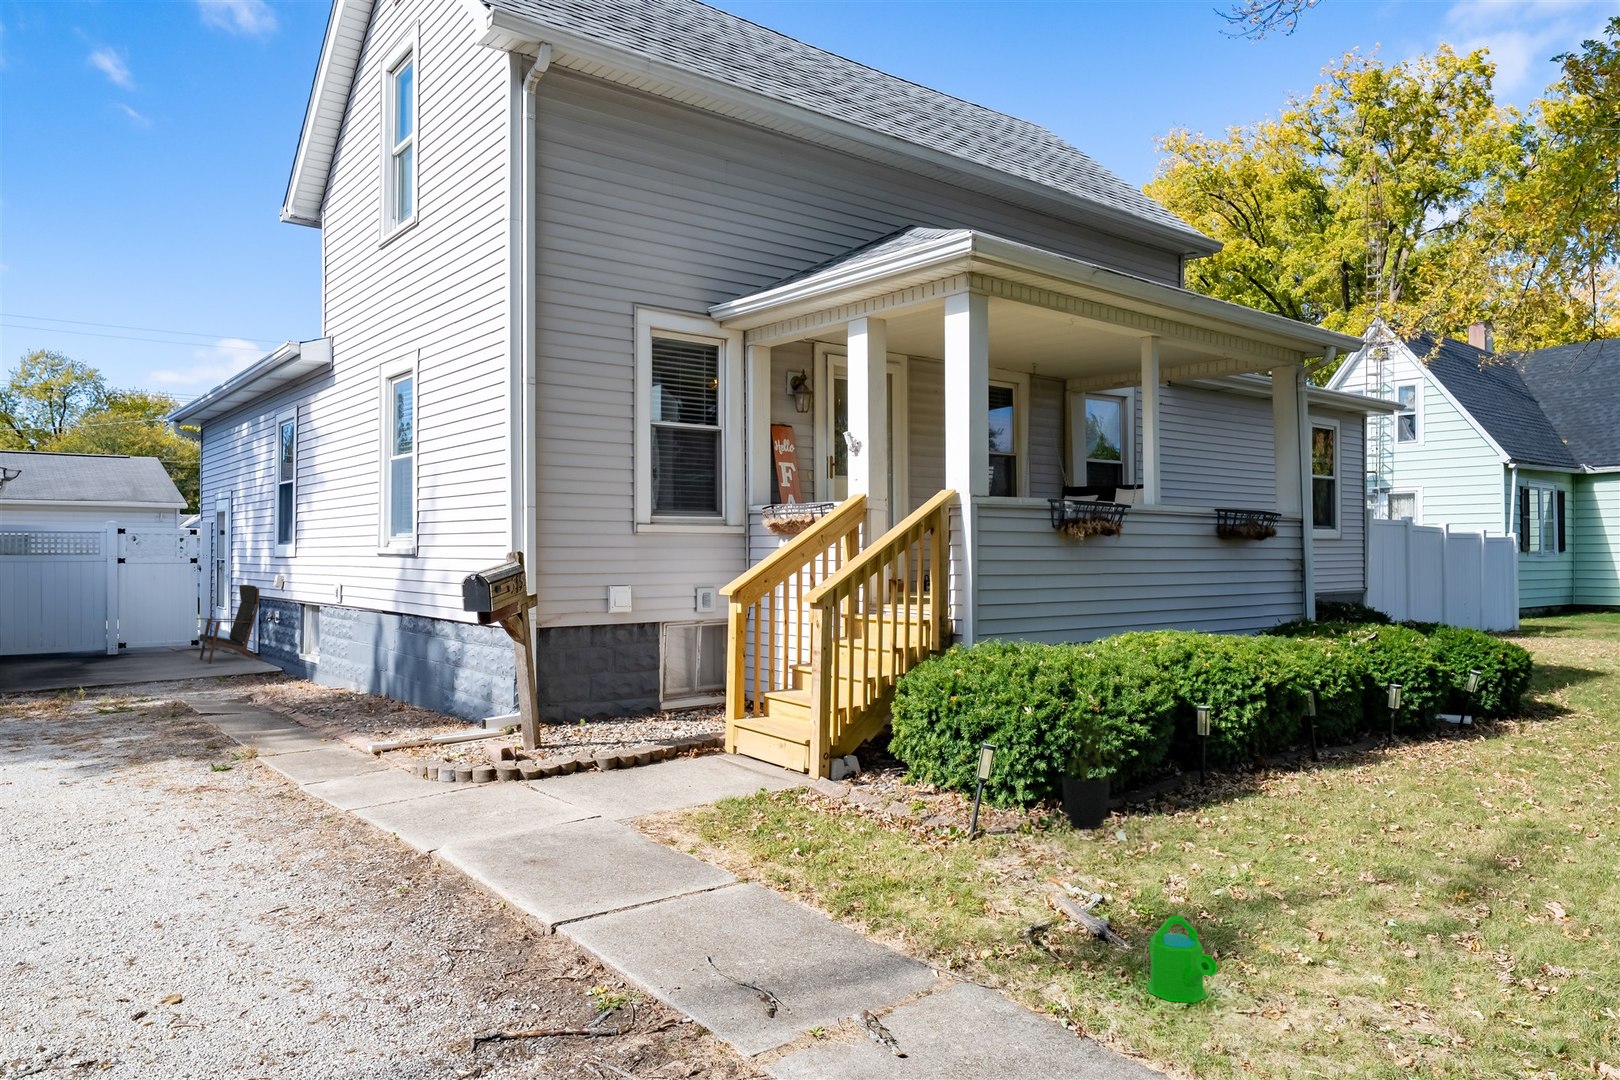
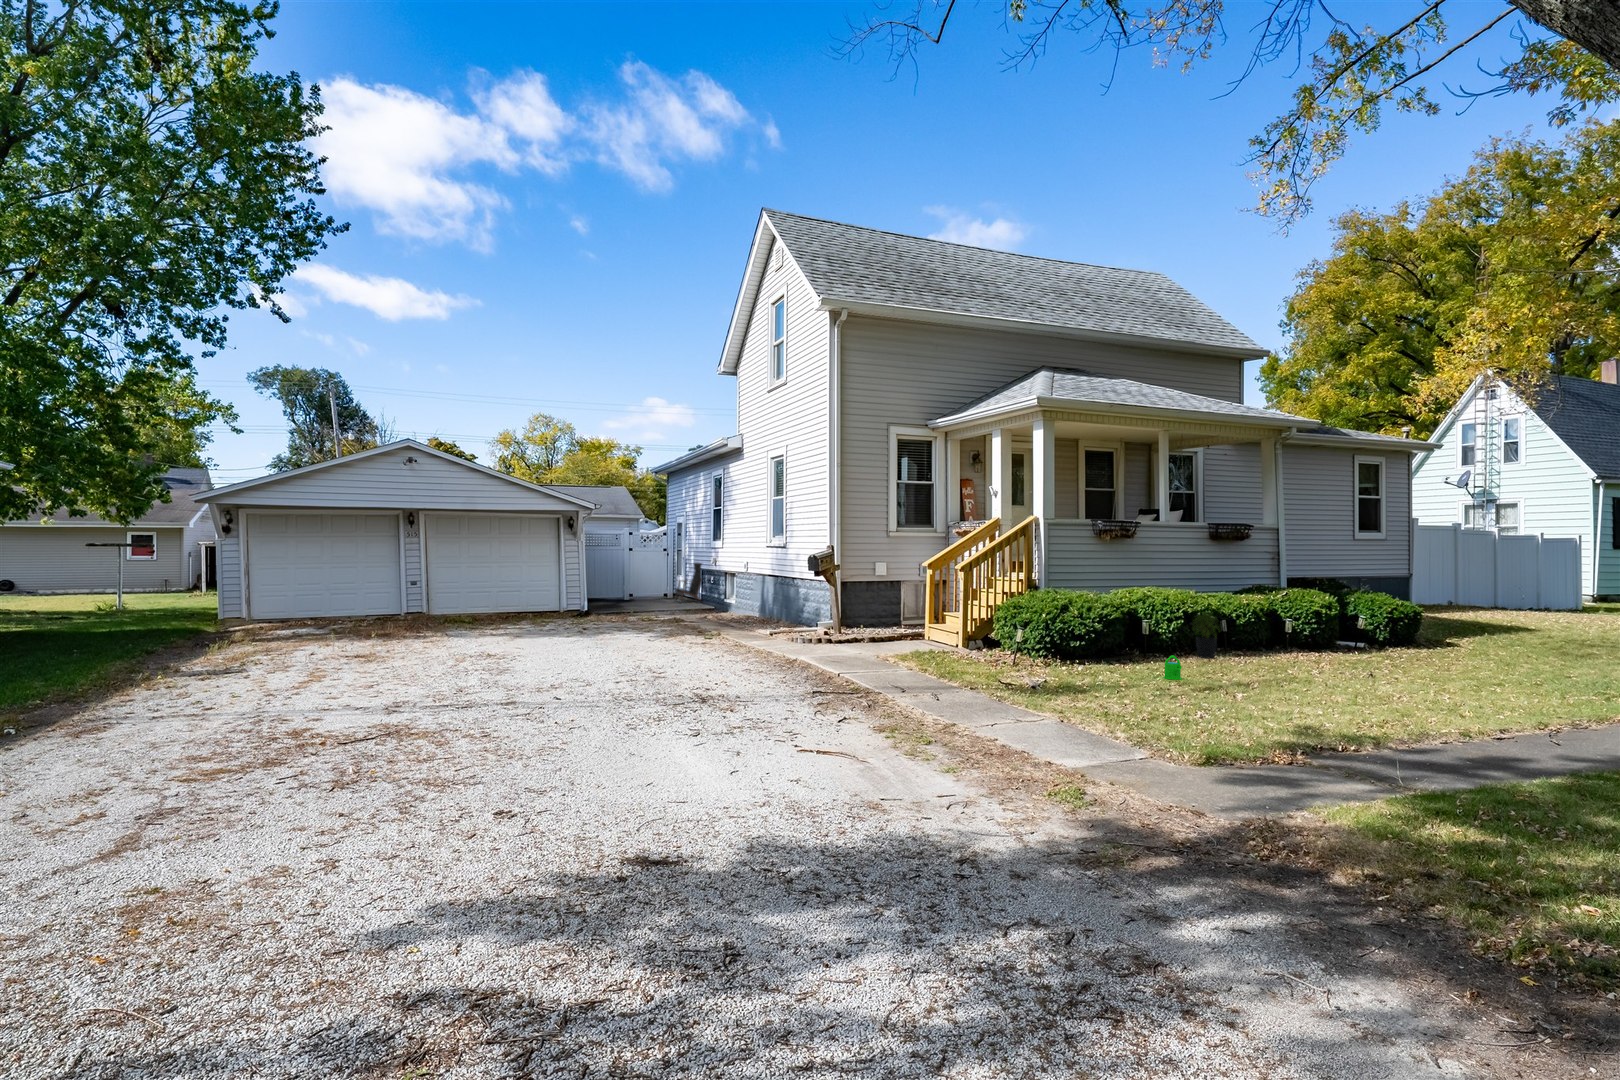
potted plant: present [1061,714,1117,829] -> present [1195,612,1220,658]
watering can: present [1146,915,1217,1003] -> present [1163,655,1182,680]

